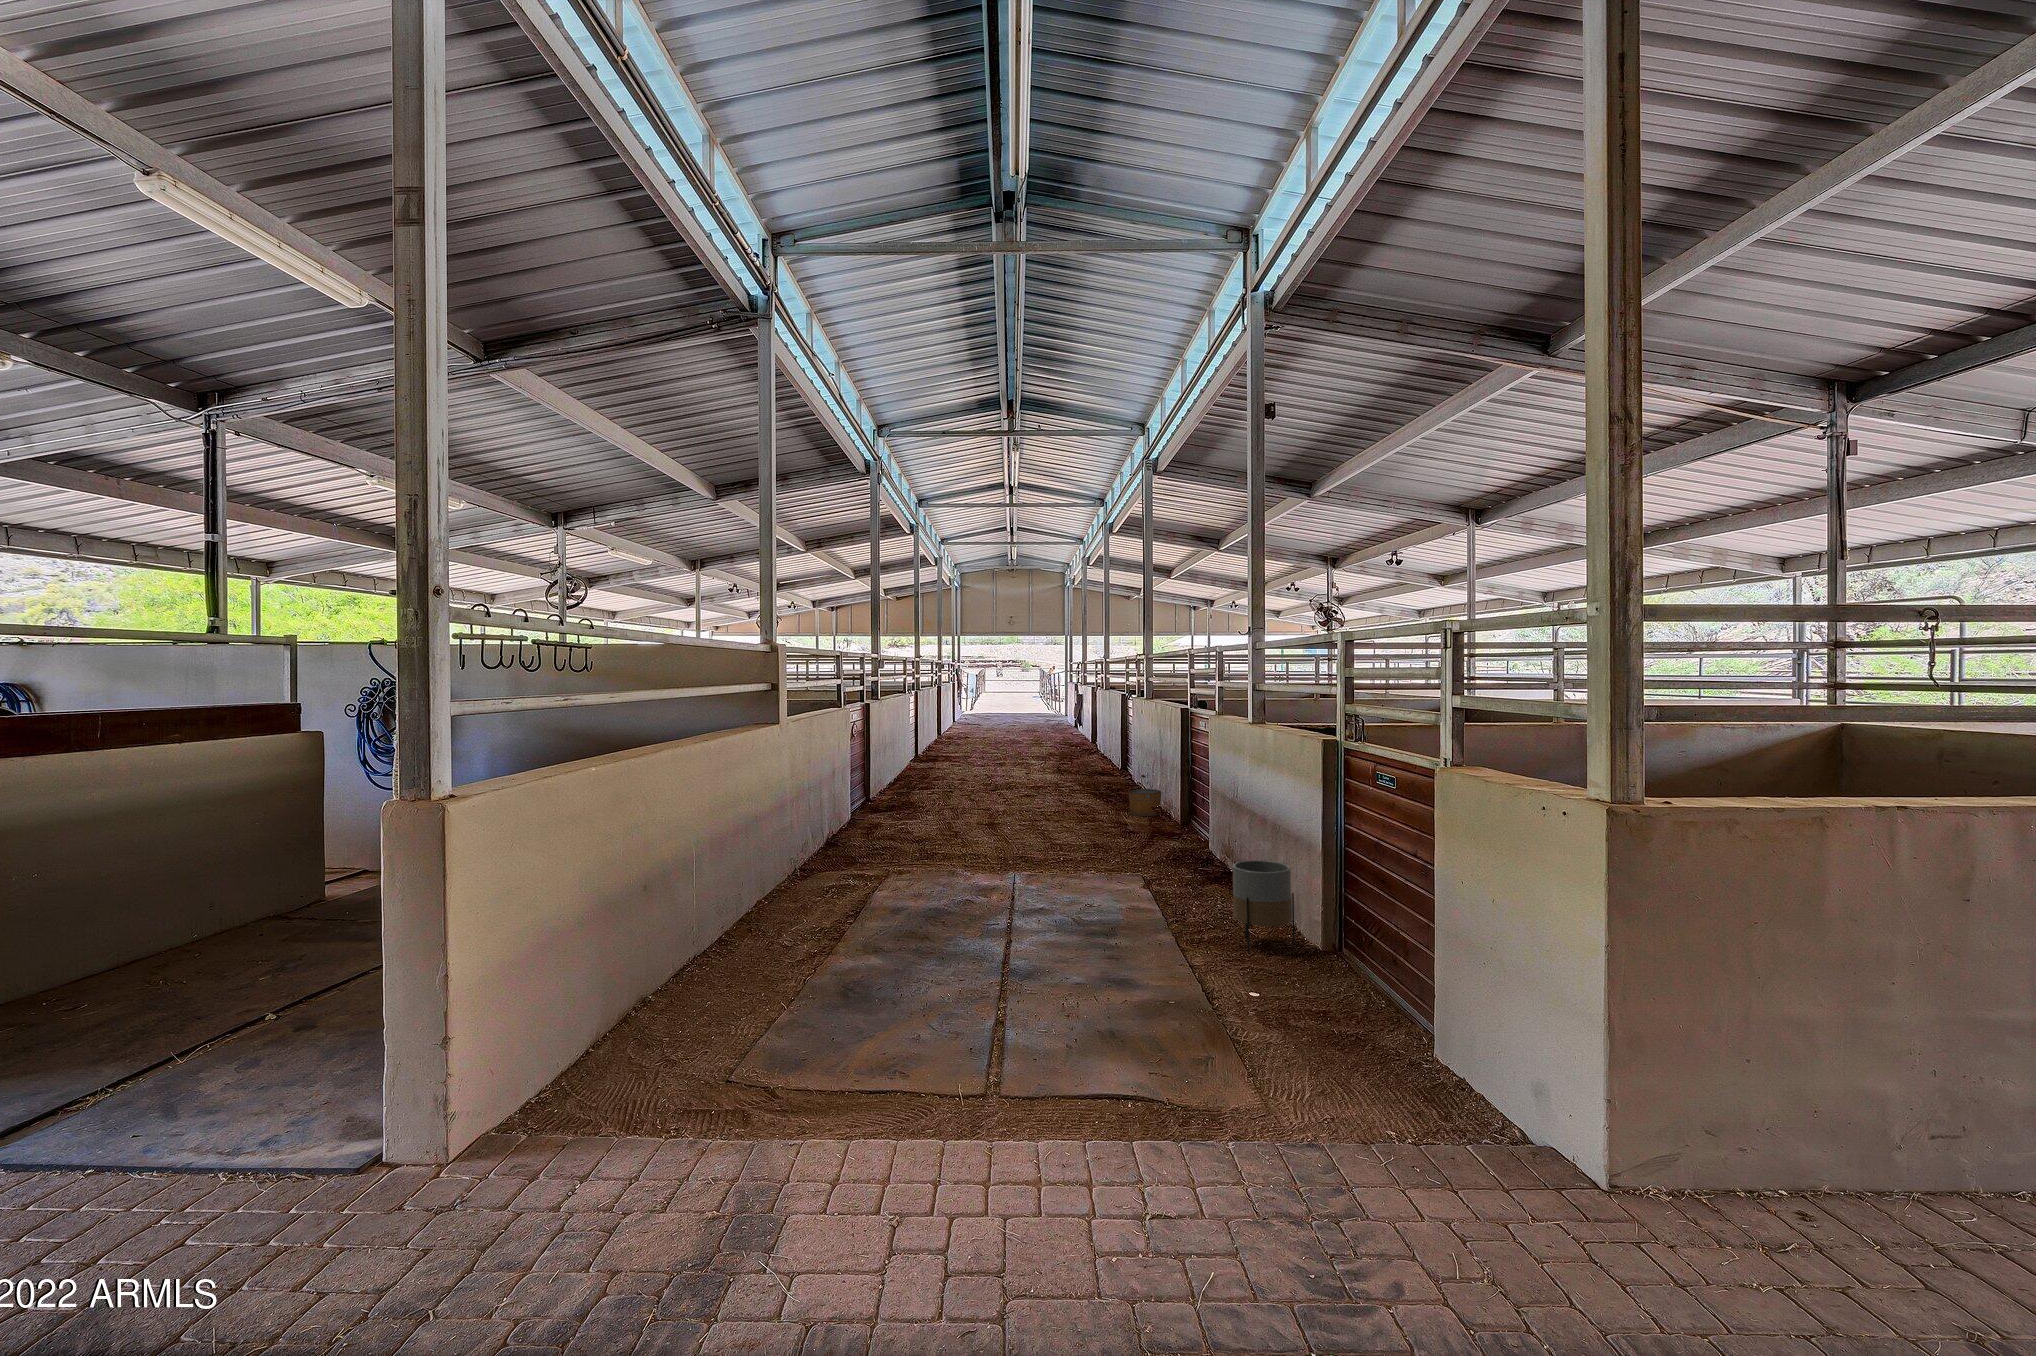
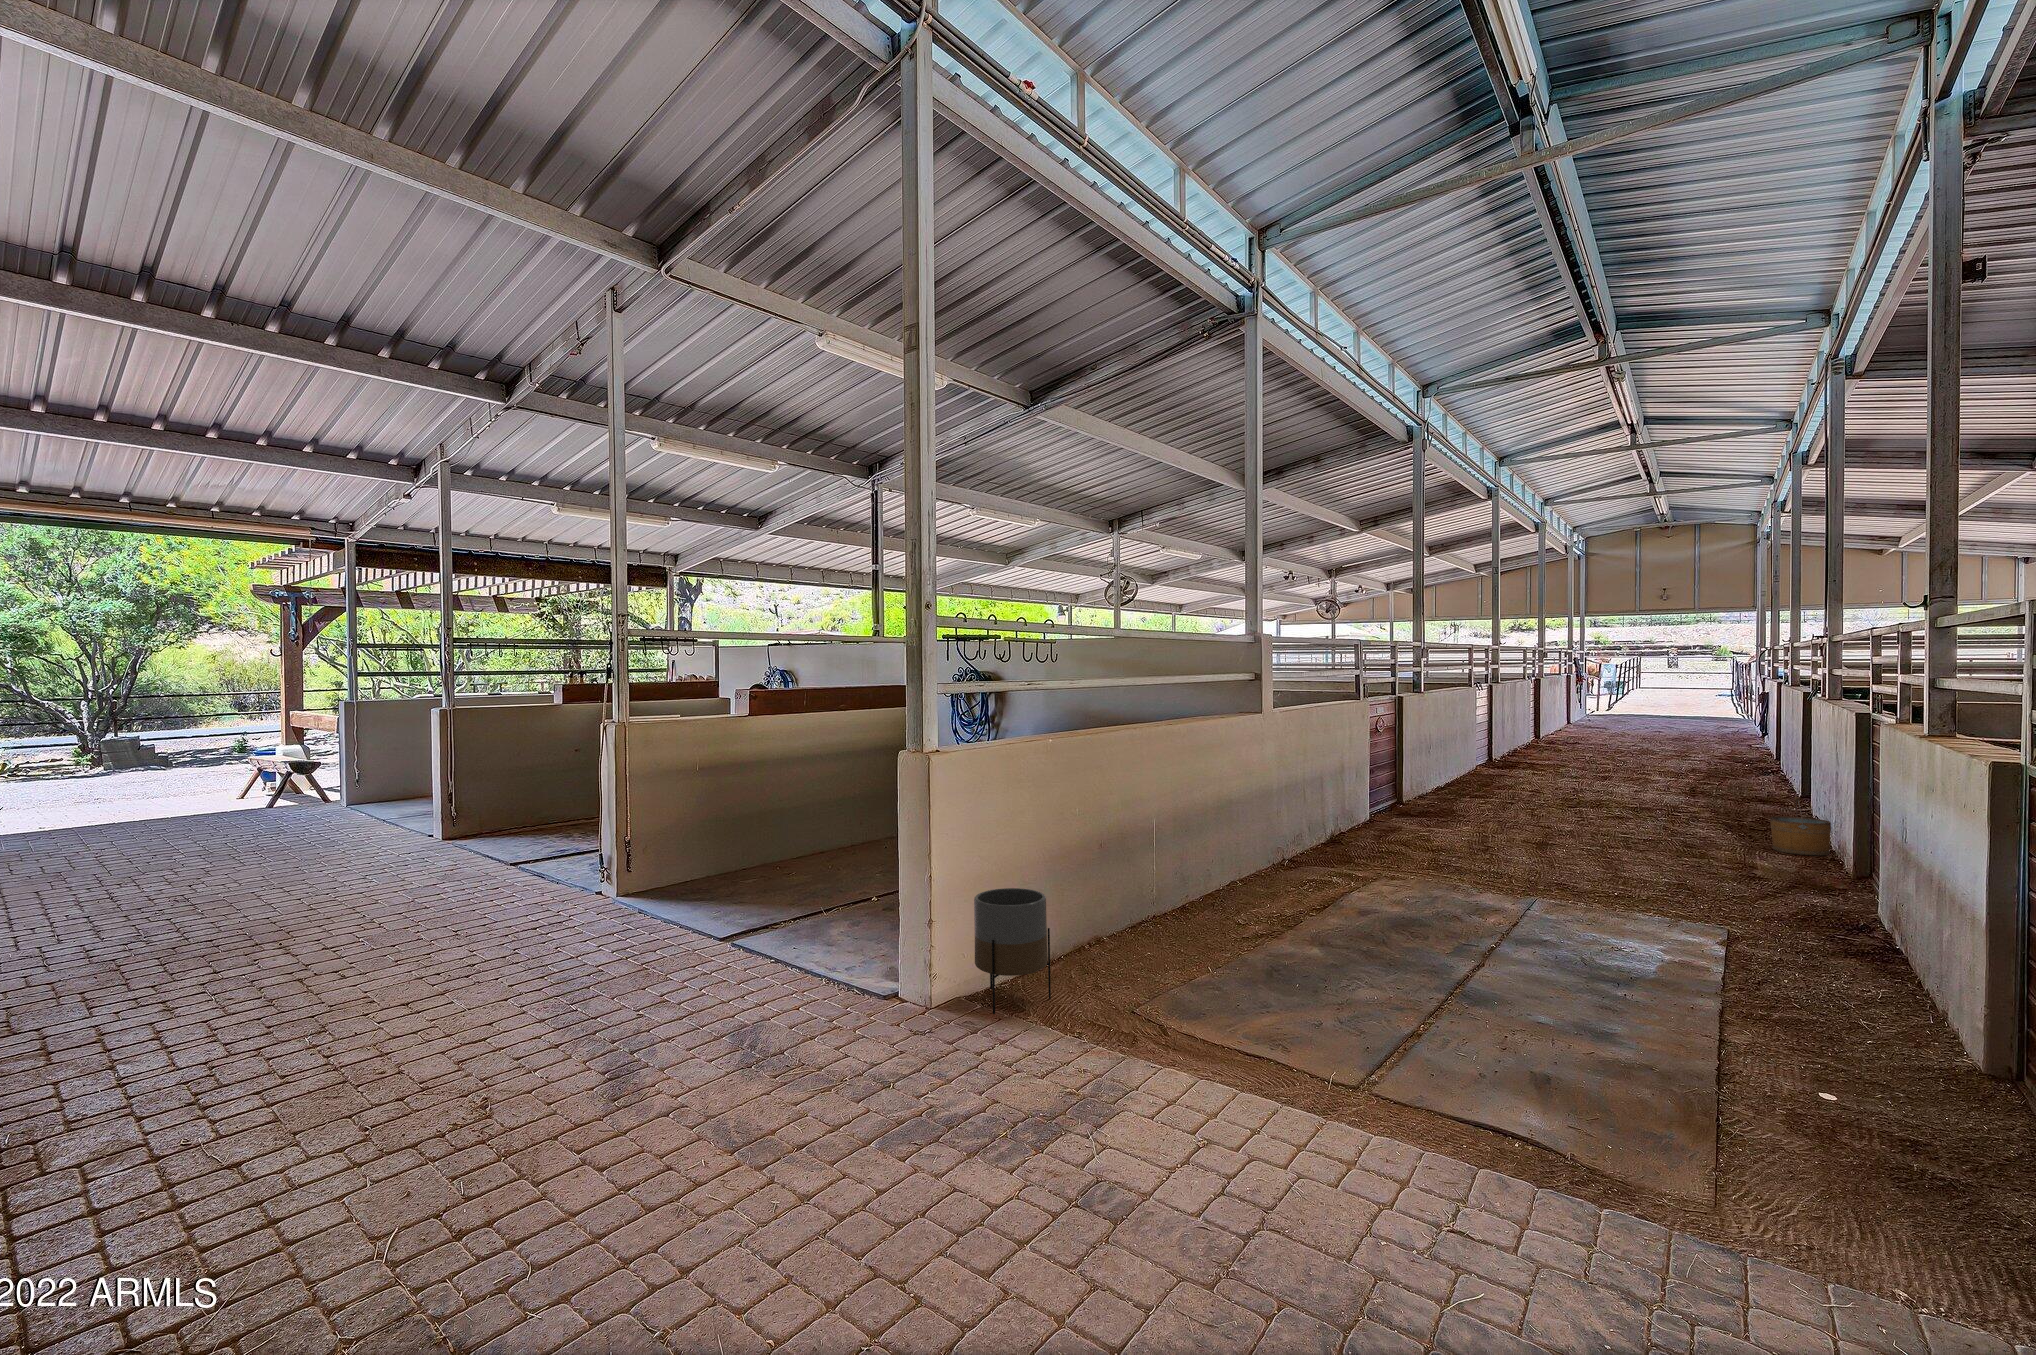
planter: present [1233,860,1295,954] -> present [974,888,1051,1014]

